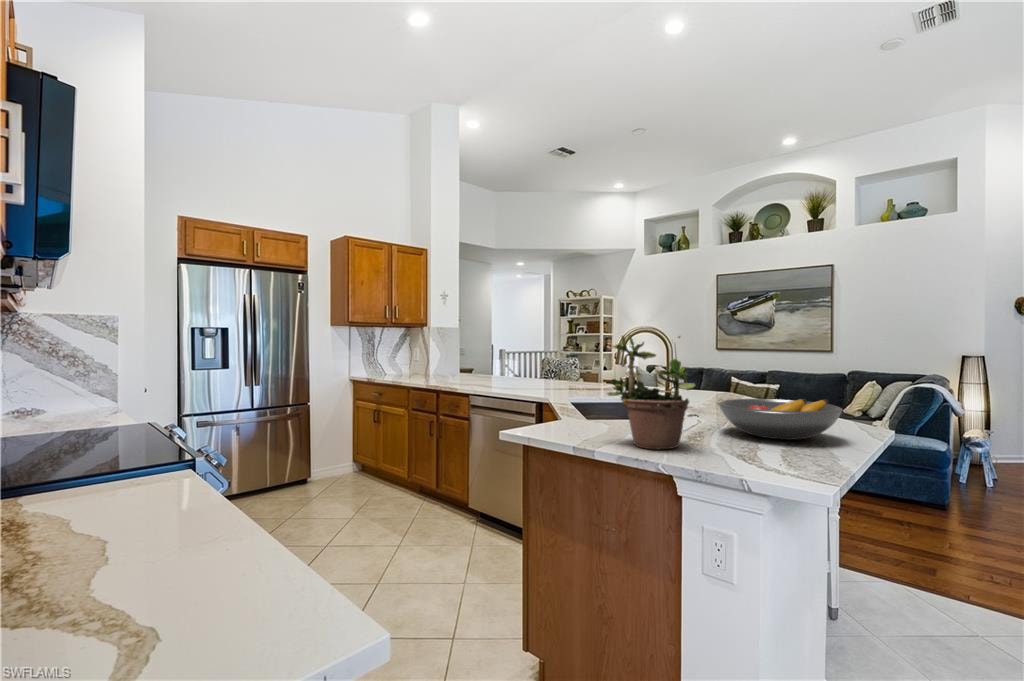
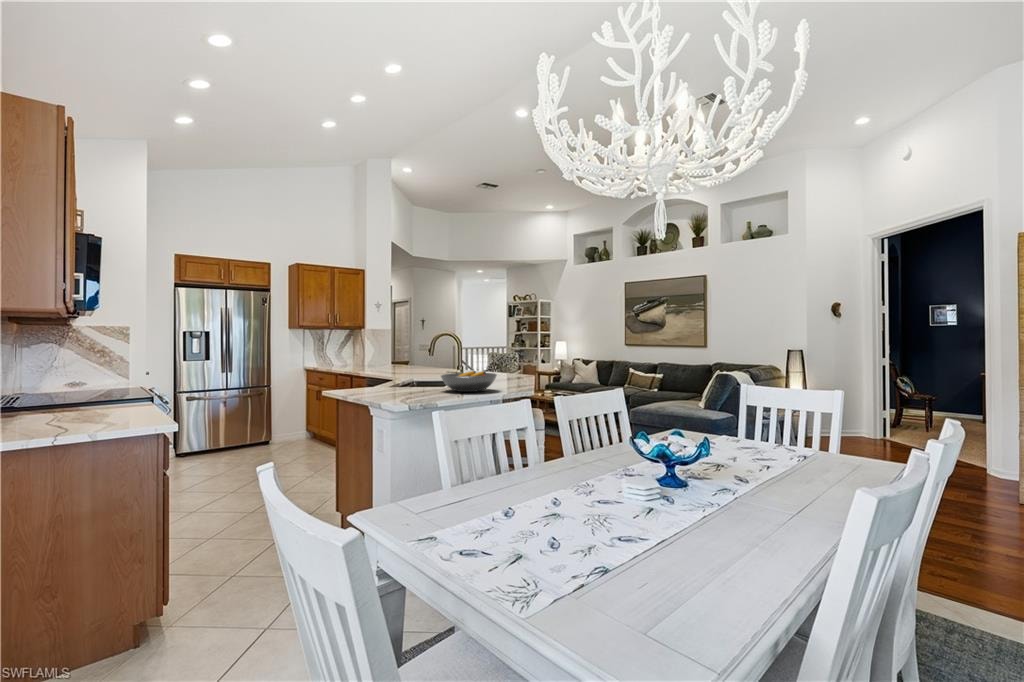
potted plant: present [607,335,695,449] -> none [369,333,407,394]

